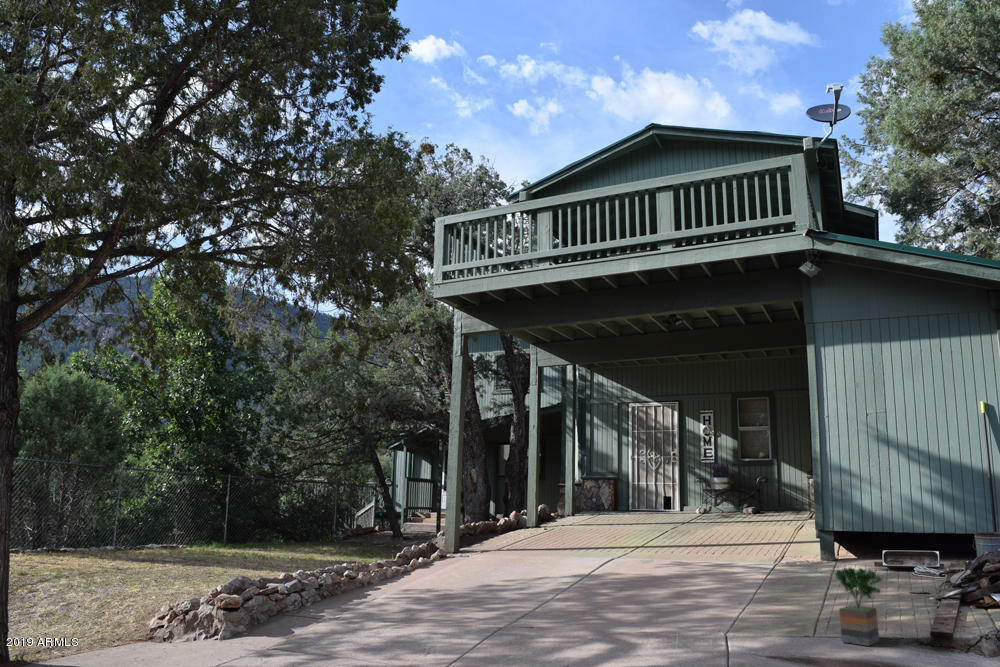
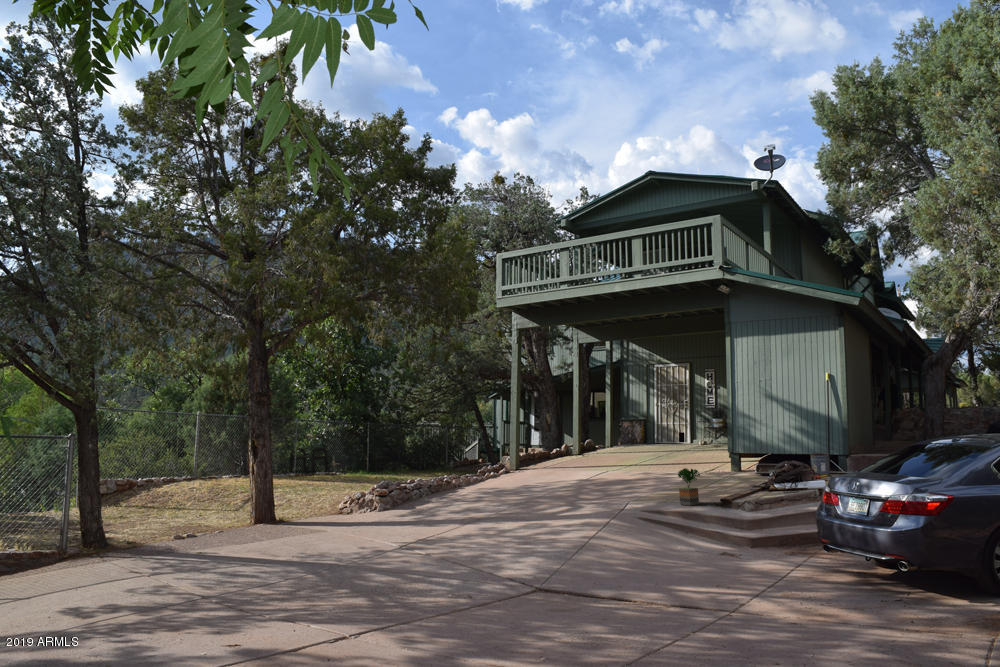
bench: none [98,510,160,550] -> present [290,447,328,473]

